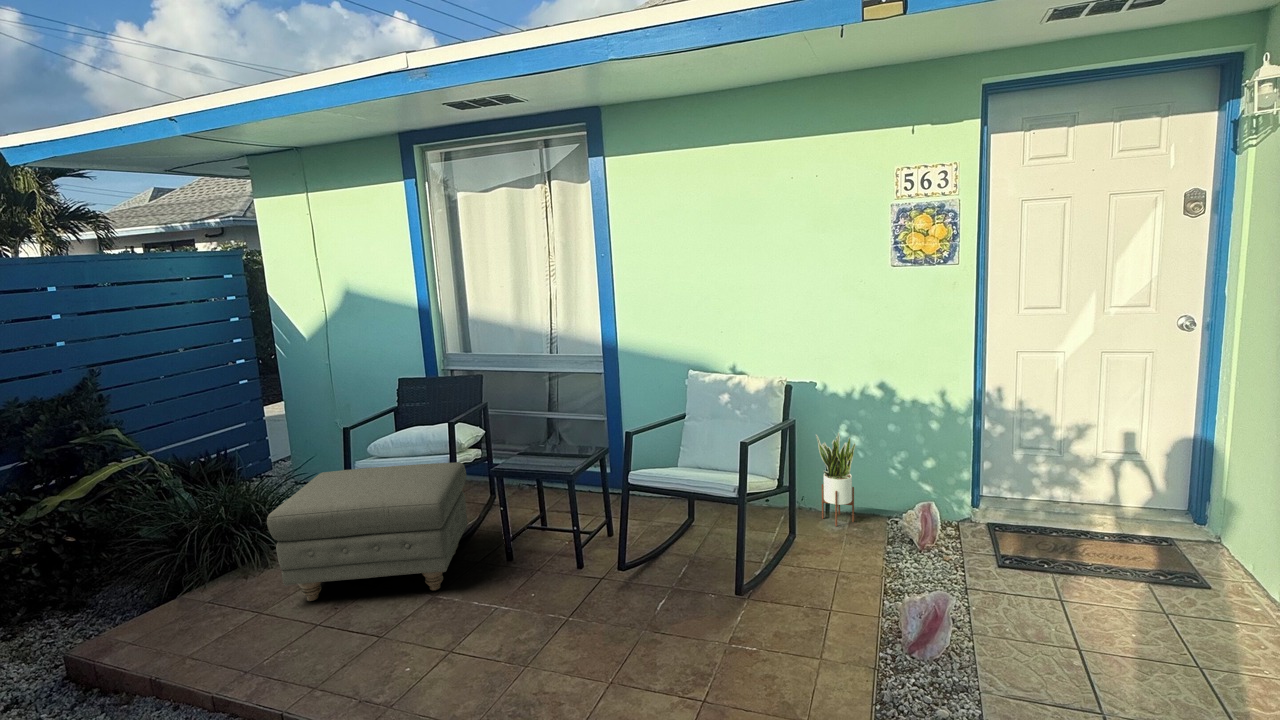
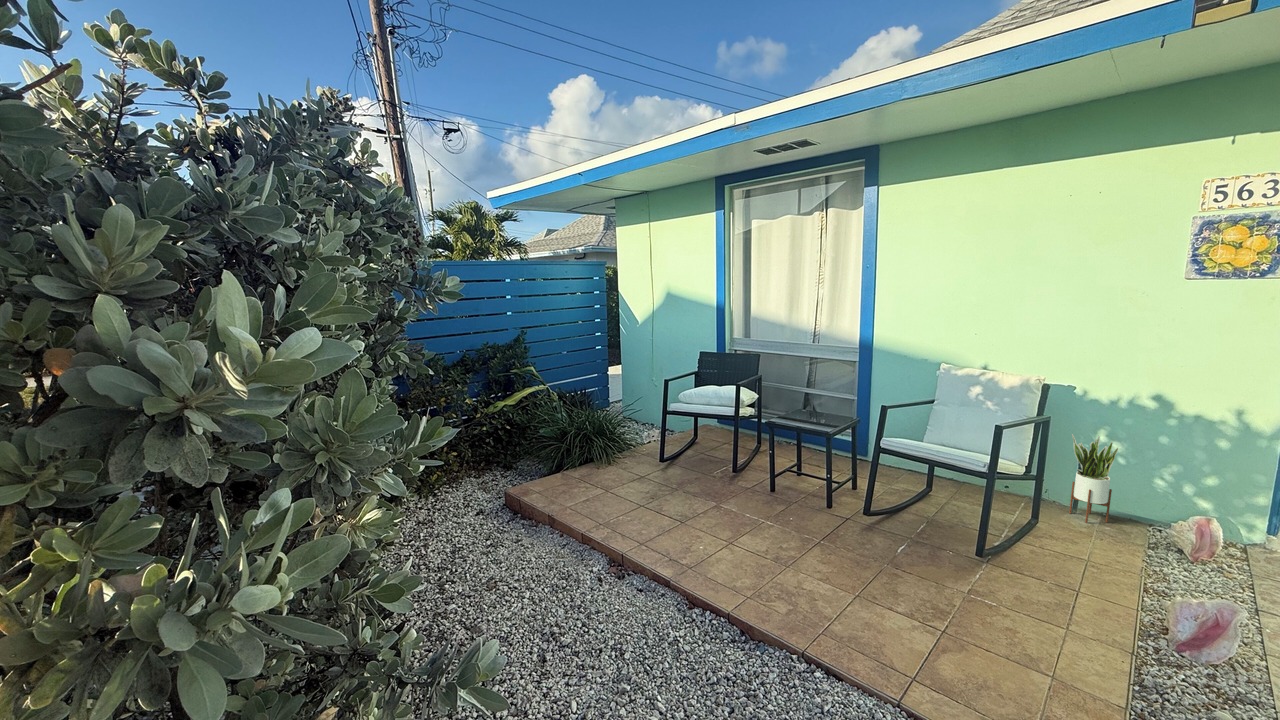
ottoman: present [267,462,467,601] -> none [617,408,745,501]

